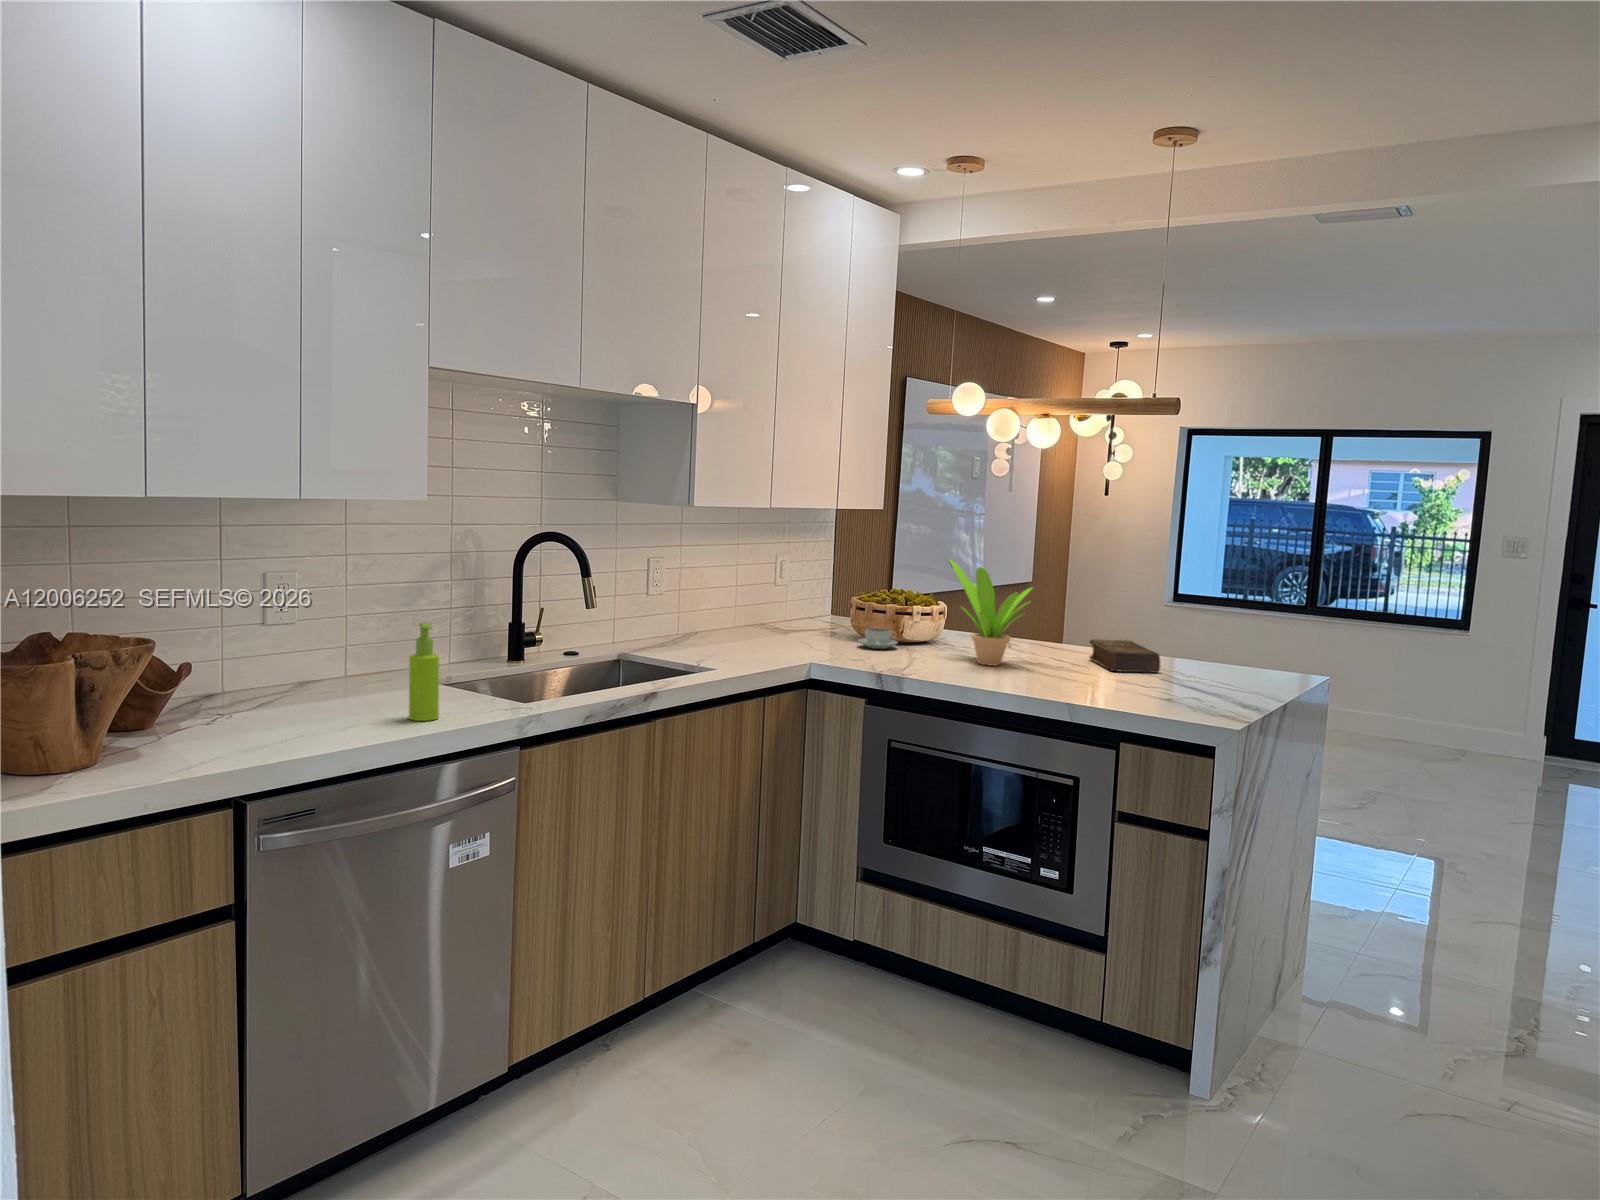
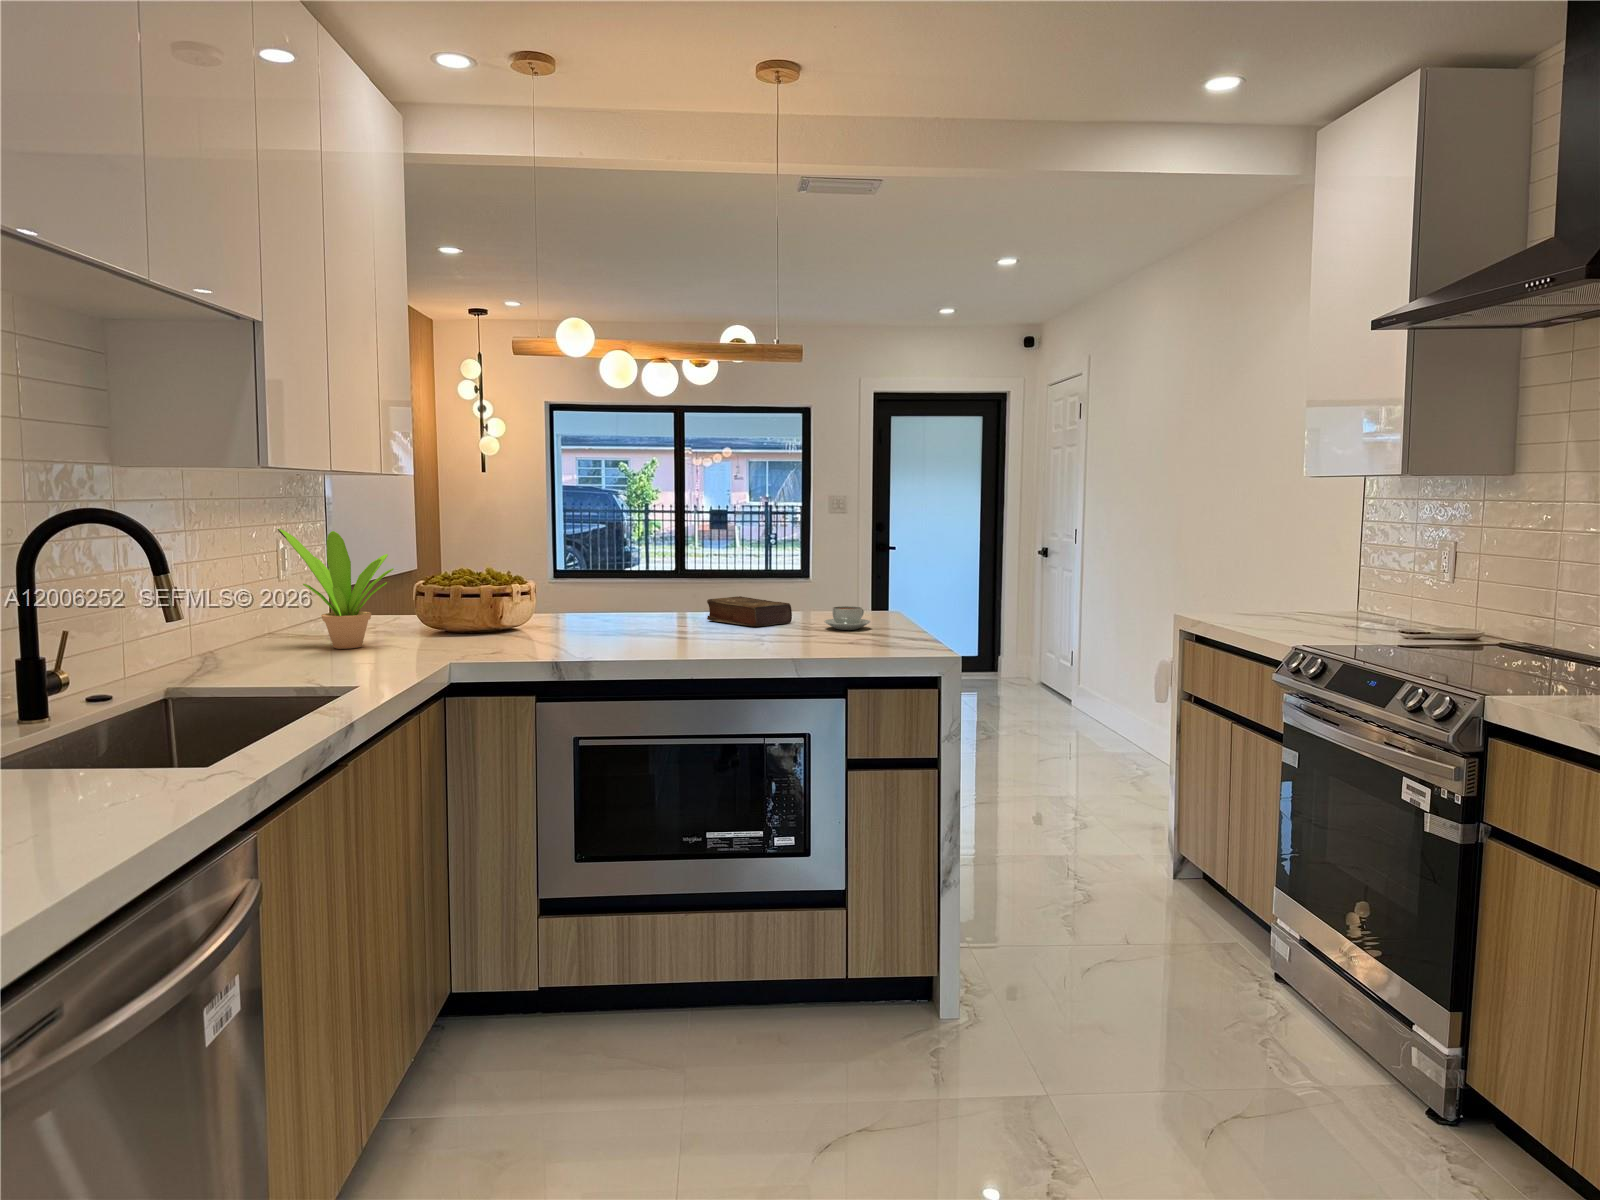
potted plant: present [949,559,1032,666] -> present [277,529,394,649]
soap dispenser: present [409,623,439,721] -> none [67,655,131,827]
coffee cup: present [858,628,897,649] -> present [824,606,871,630]

